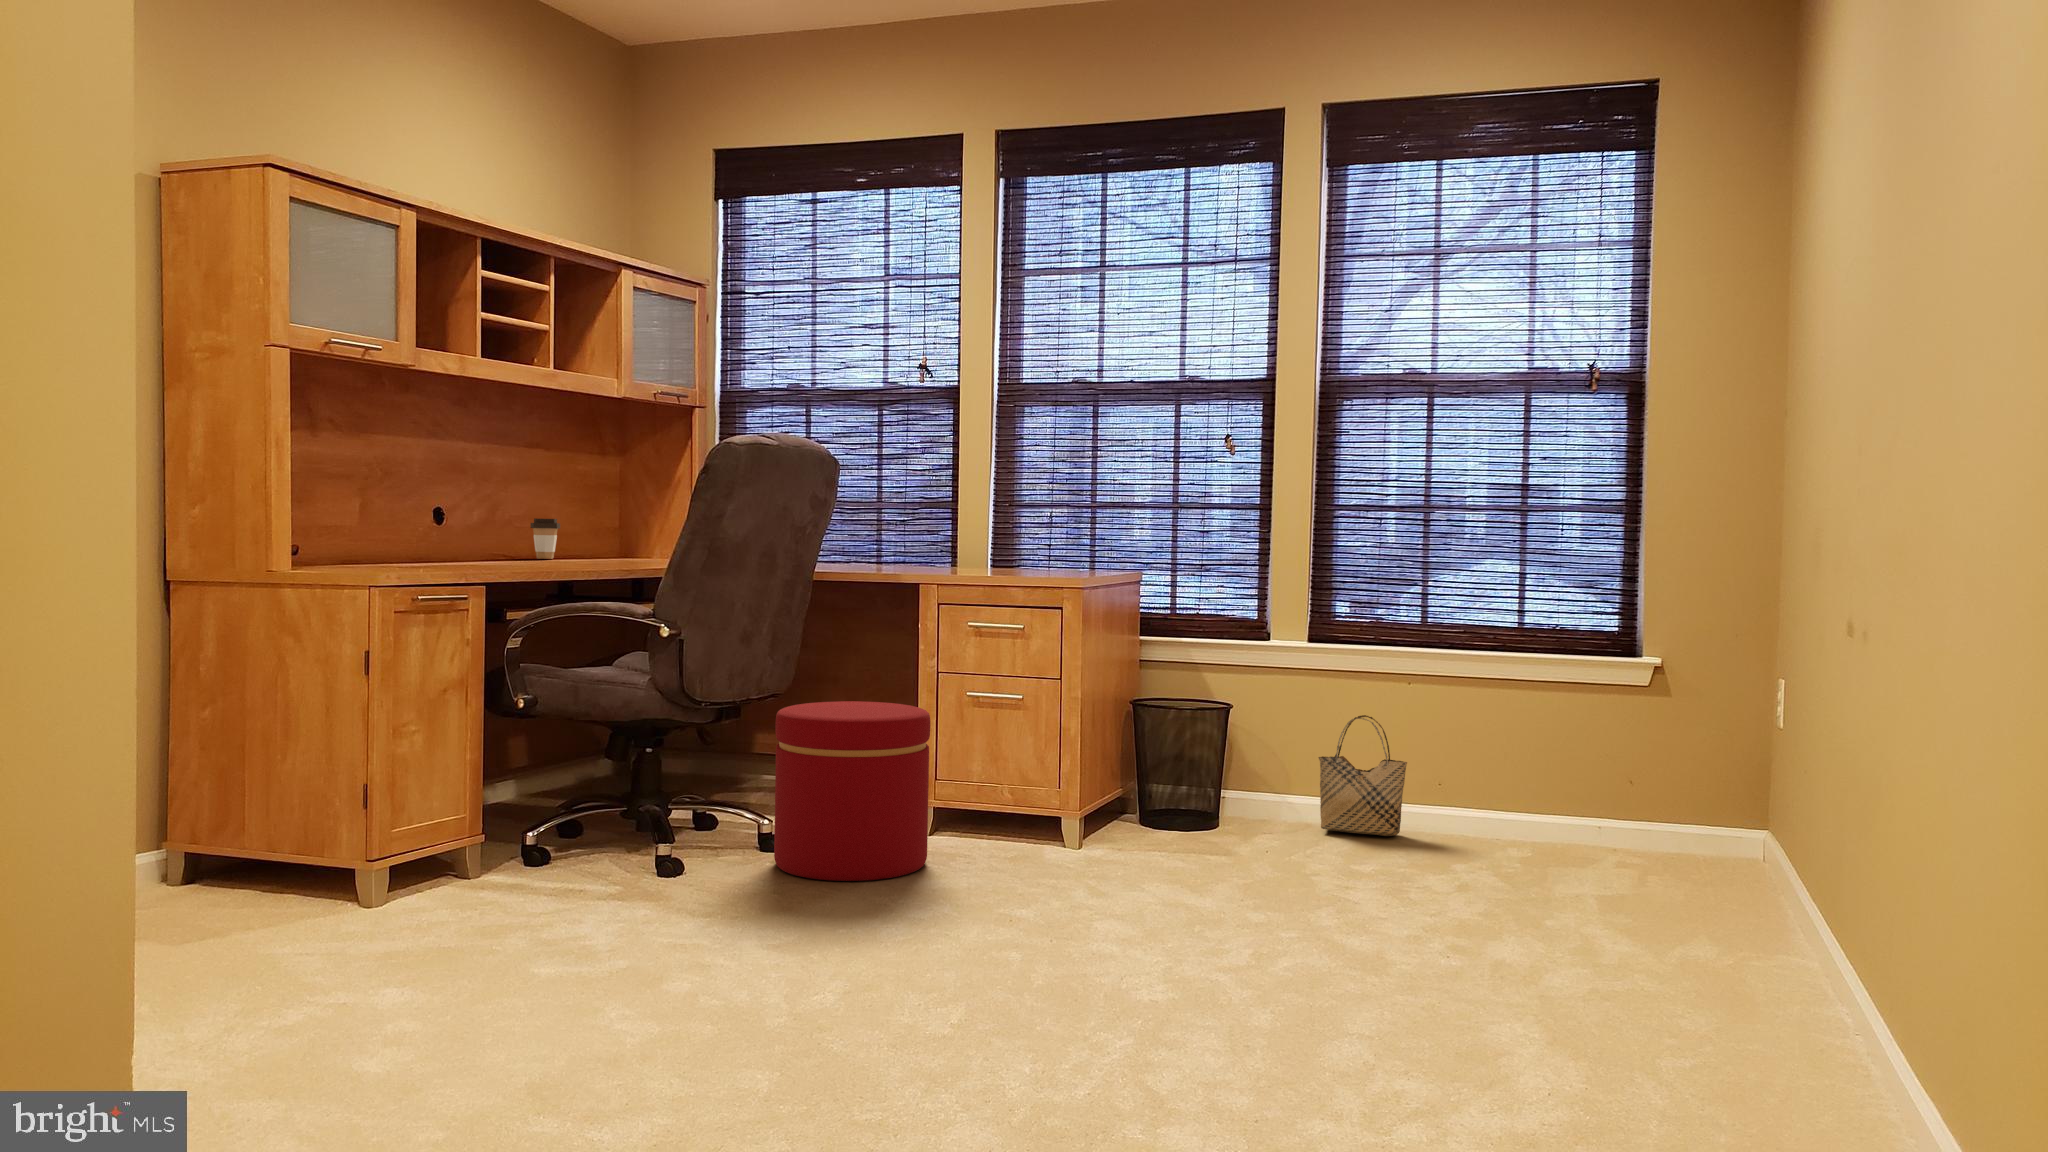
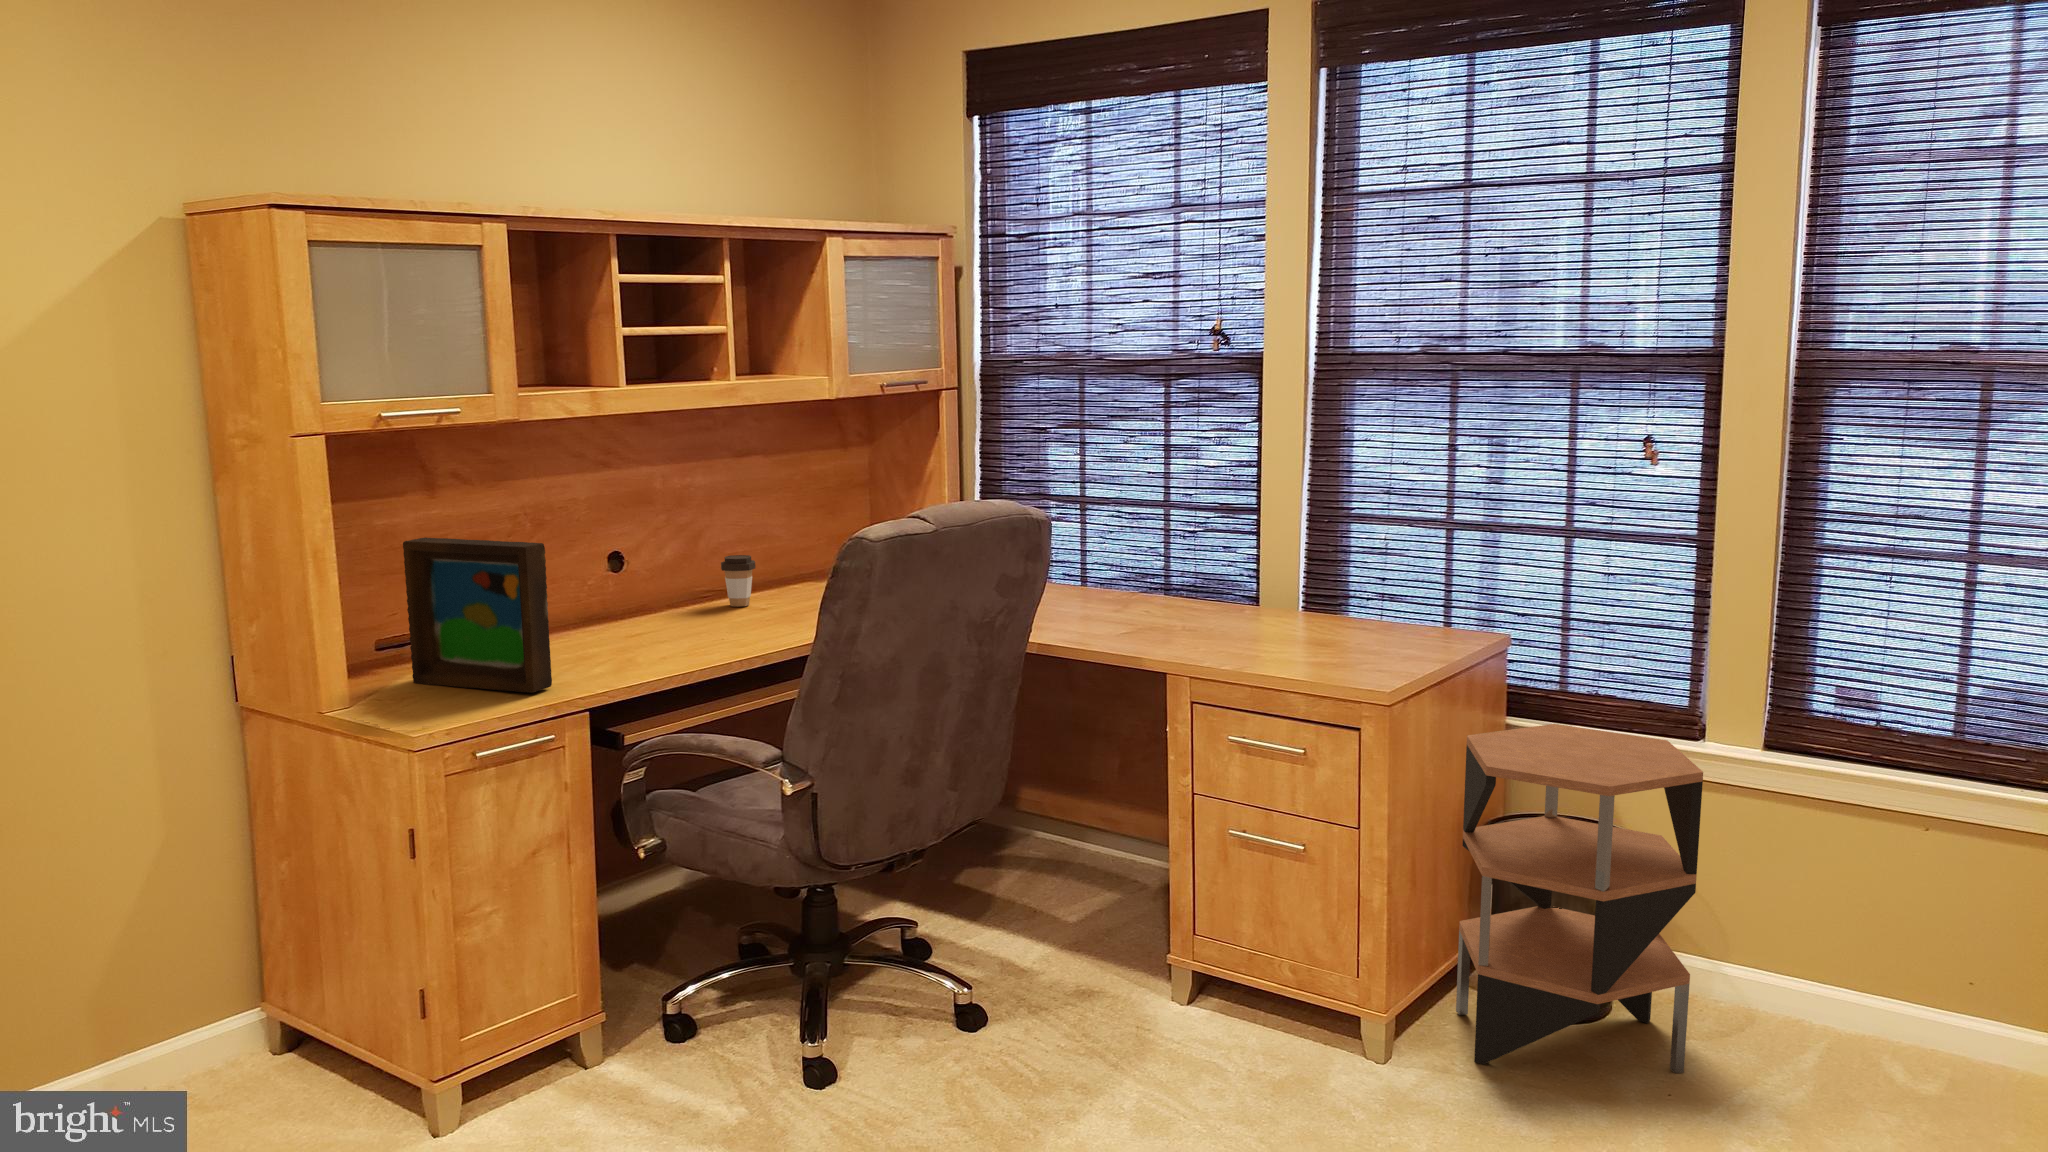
picture frame: none [327,452,455,572] -> present [403,537,552,693]
side table: none [1120,626,1280,850] -> present [1456,724,1703,1073]
ottoman: present [774,701,930,881] -> none [956,837,1163,1112]
woven basket: present [1319,715,1407,836] -> none [1765,871,1914,1064]

